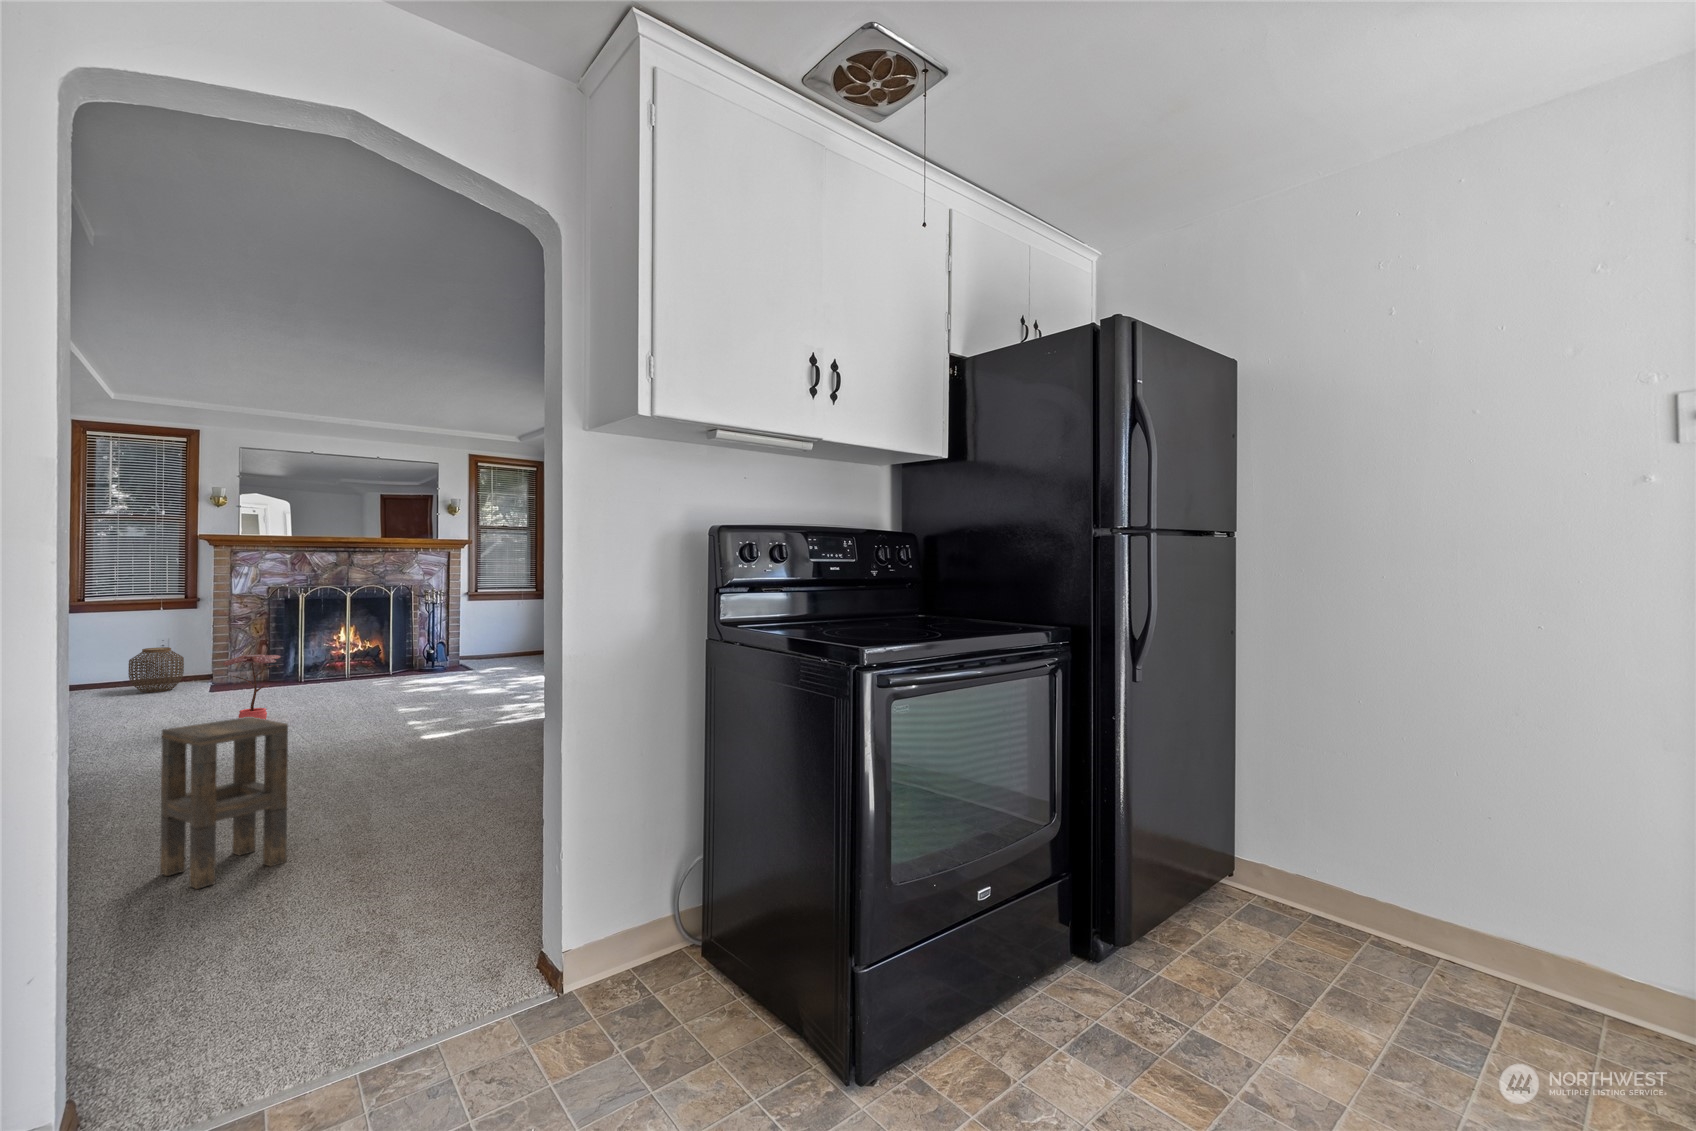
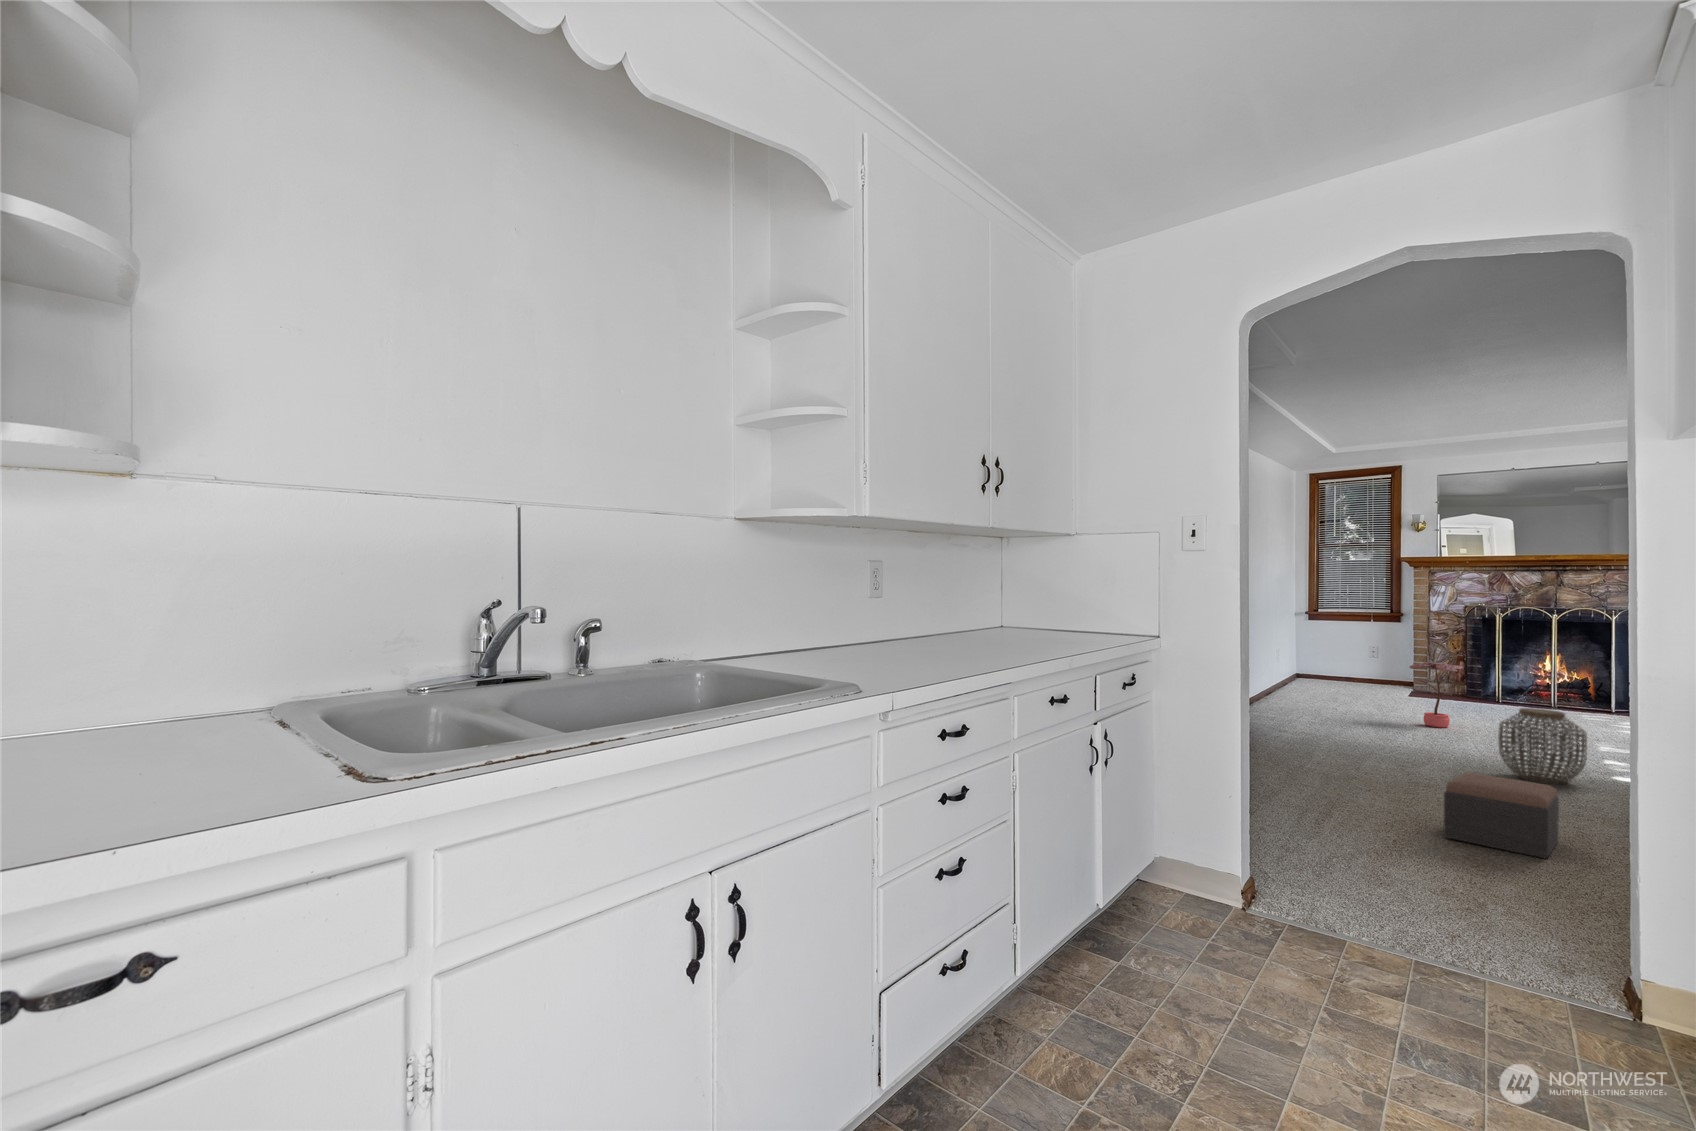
woven basket: present [128,647,184,692] -> present [1499,708,1587,784]
side table: present [160,717,288,889] -> none [1326,688,1420,823]
footstool: none [320,780,419,871] -> present [1443,772,1559,858]

